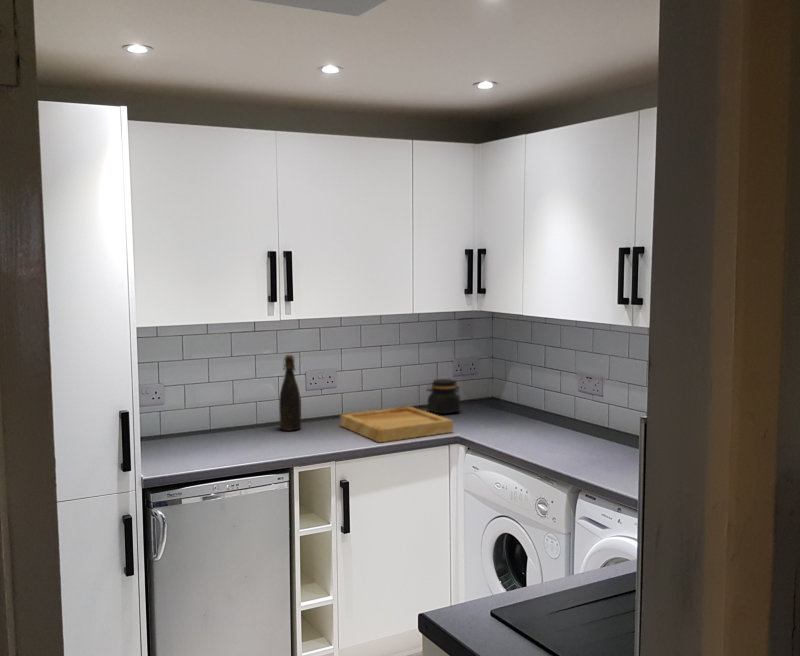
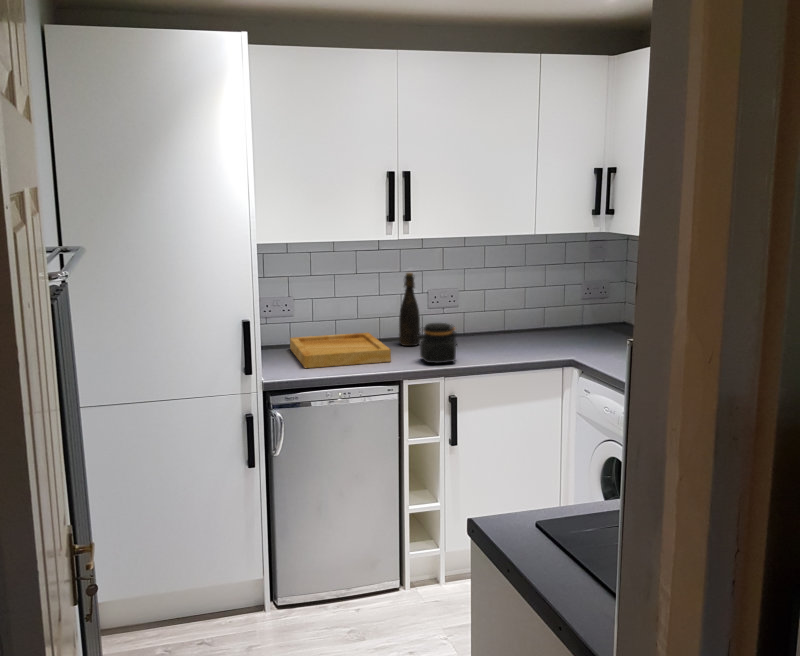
jar: present [427,379,460,414] -> present [417,323,457,363]
tray: present [340,406,453,443] -> present [290,333,391,368]

